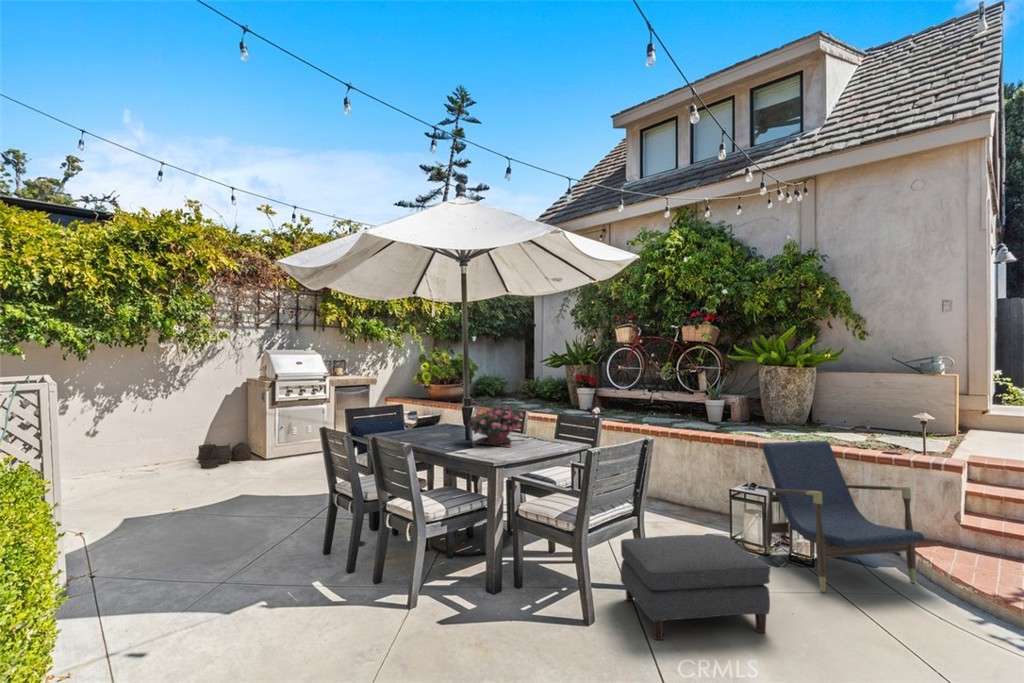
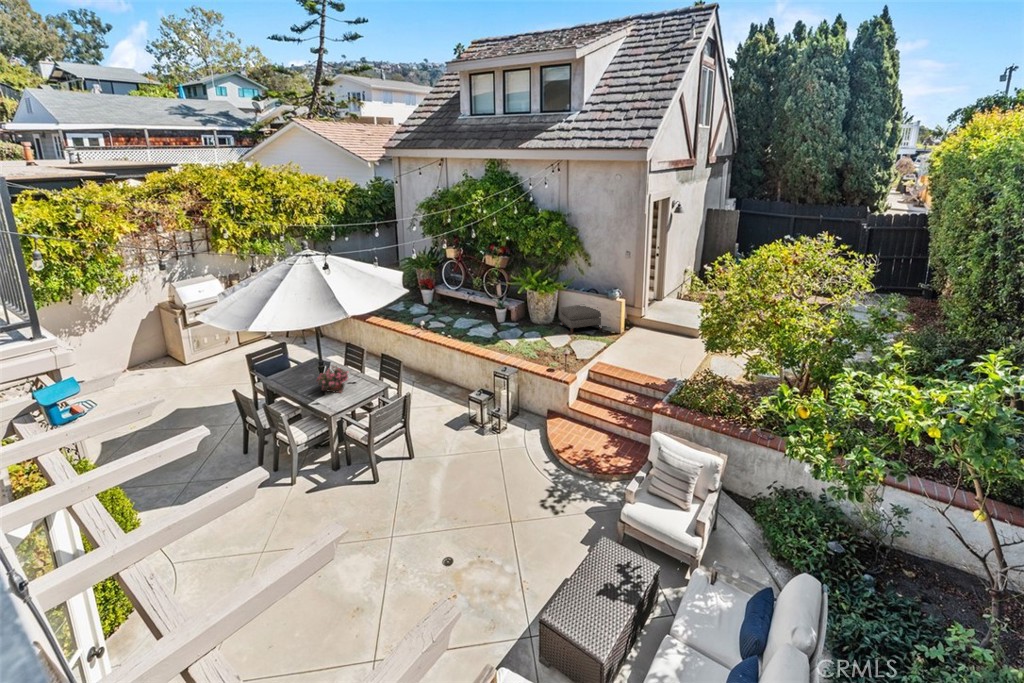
lounge chair: present [762,441,924,592] -> none [485,370,544,451]
woven basket: present [198,442,251,469] -> none [134,352,178,379]
ottoman: present [621,535,770,640] -> present [560,305,601,333]

